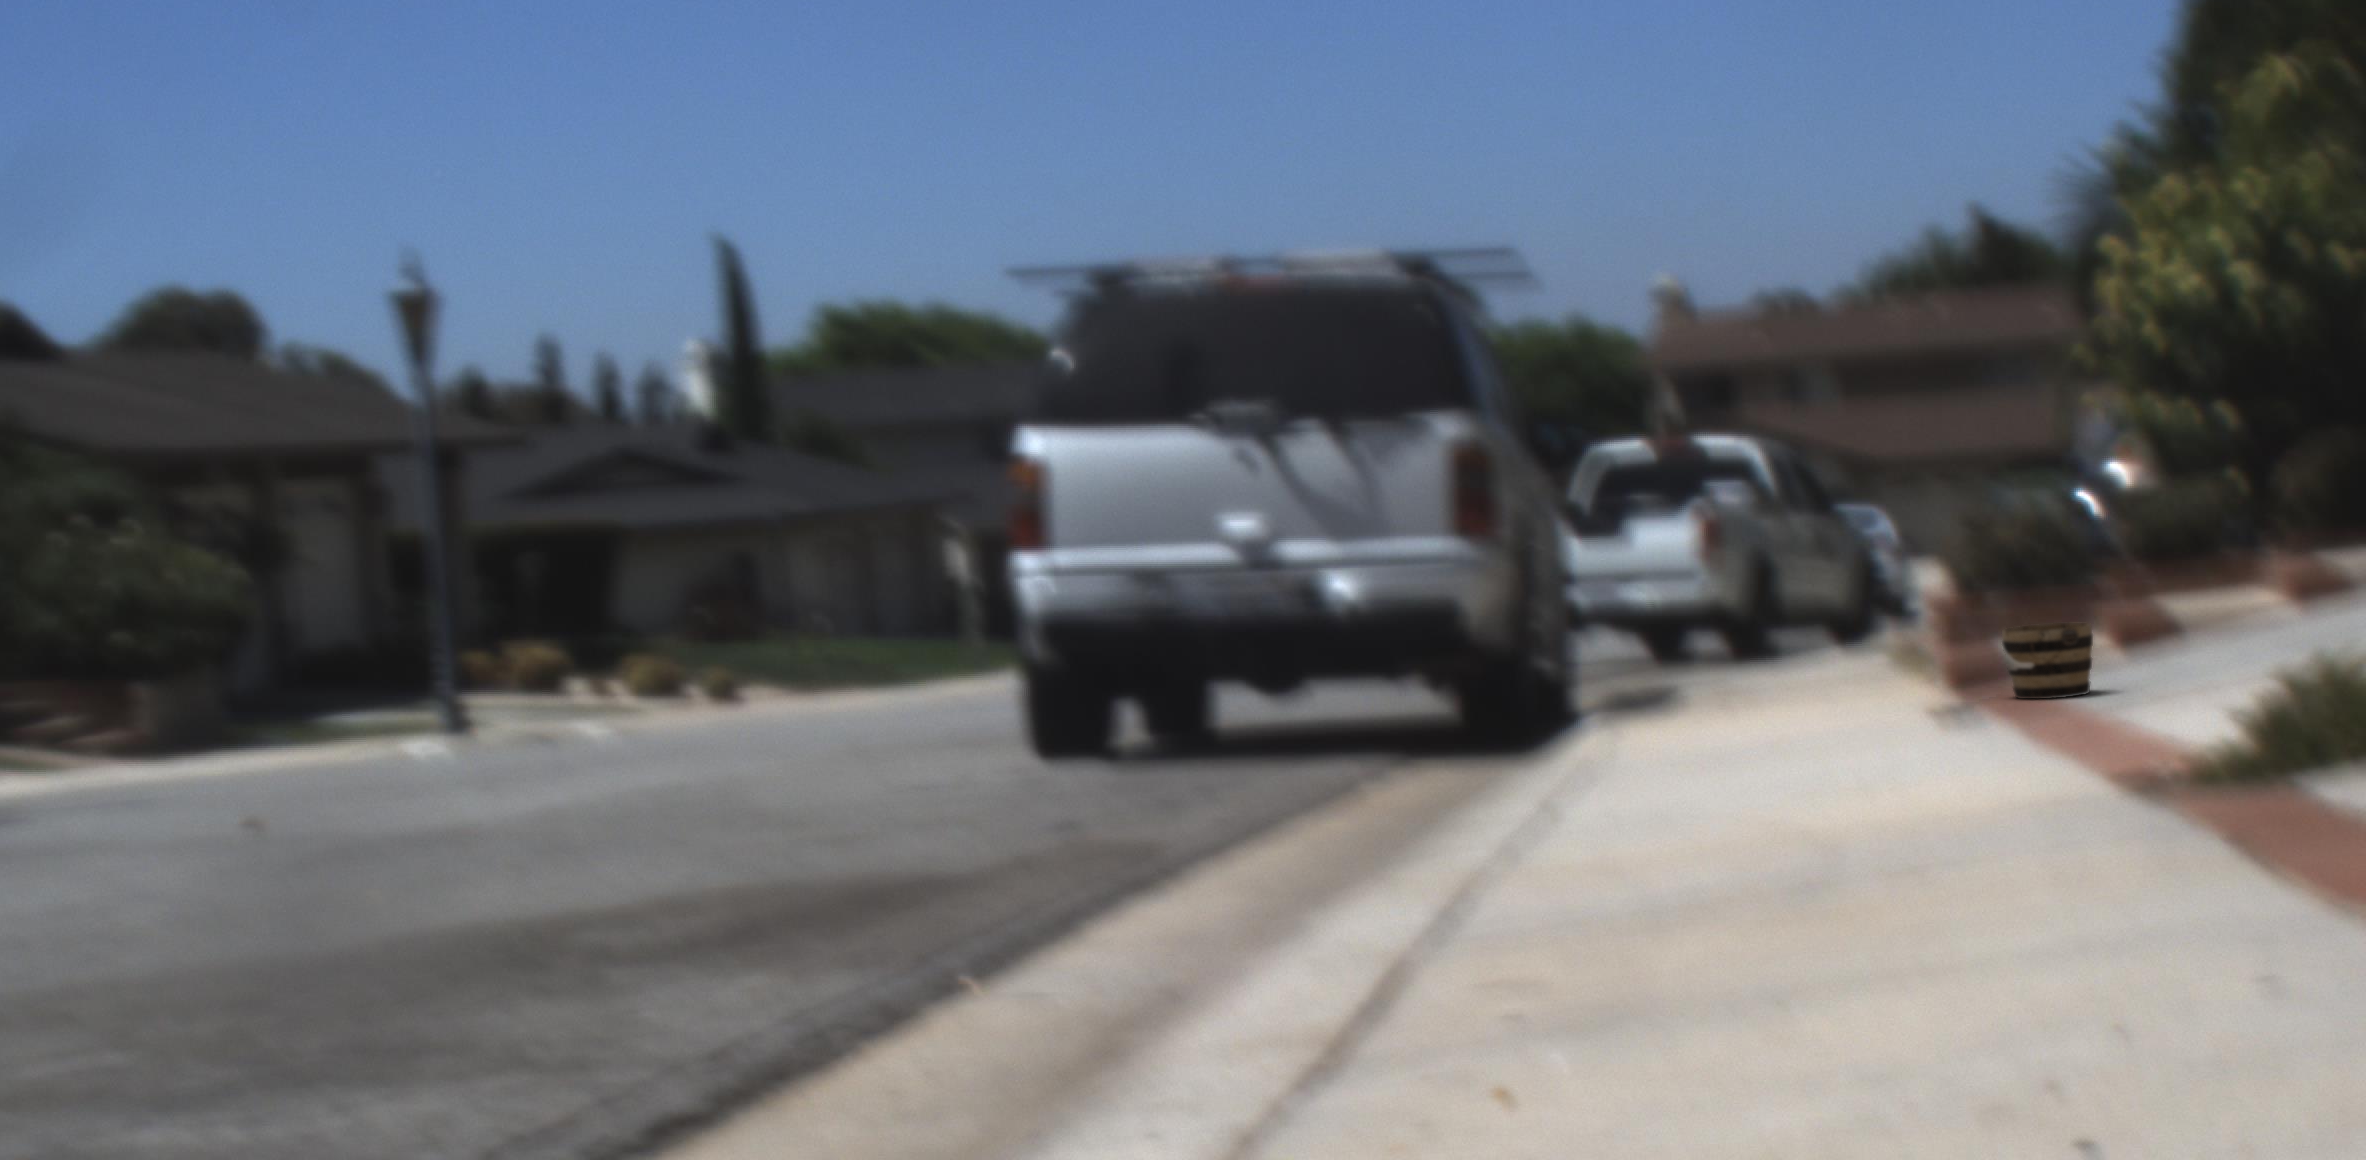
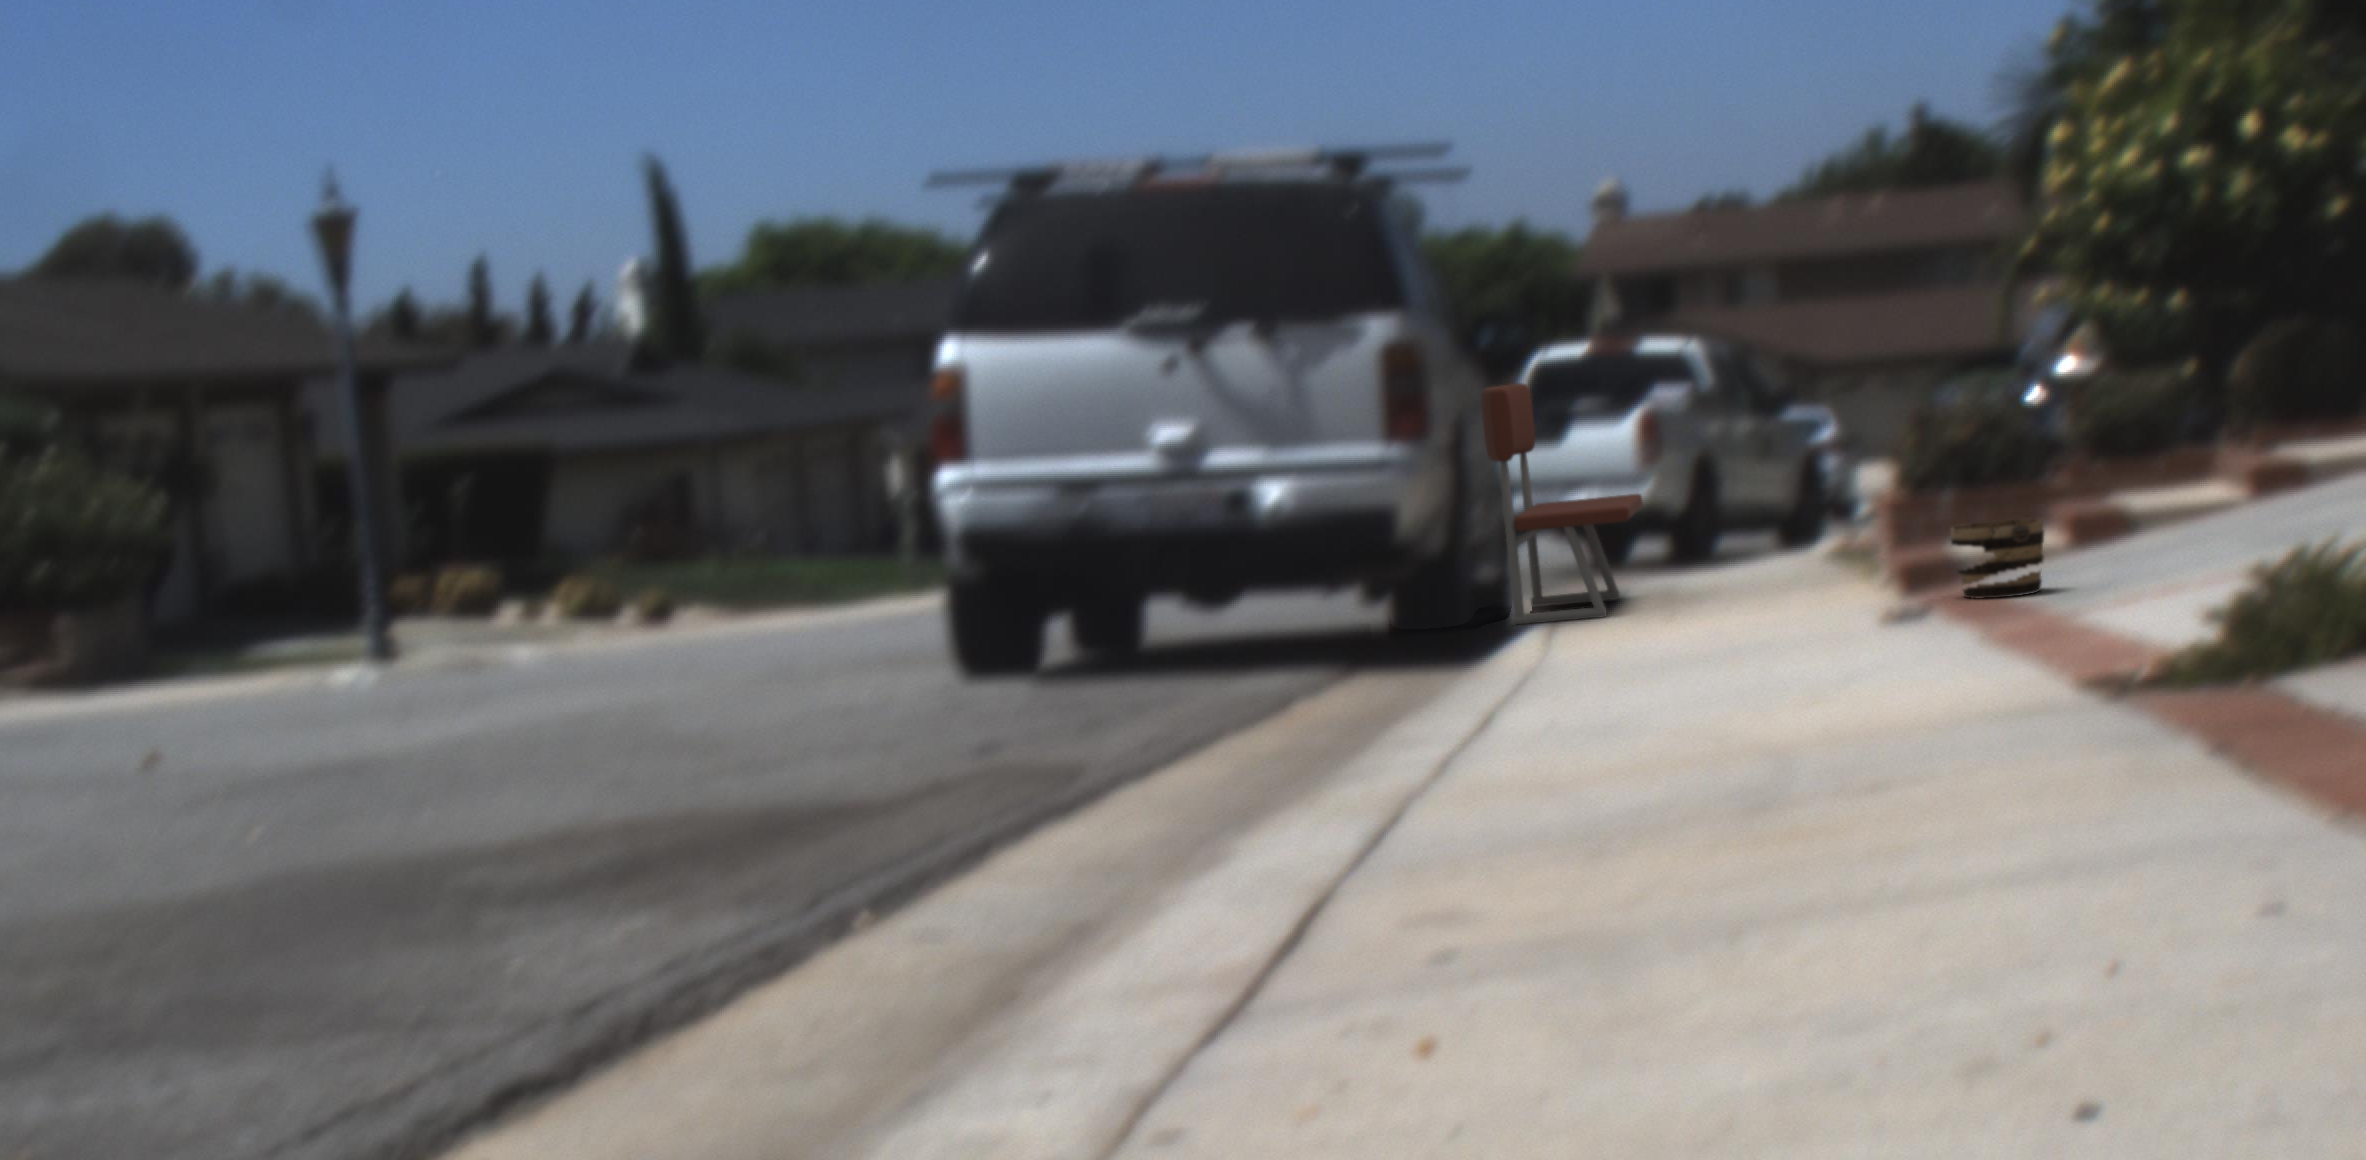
bench: none [1547,482,1704,718] -> present [1481,383,1643,625]

